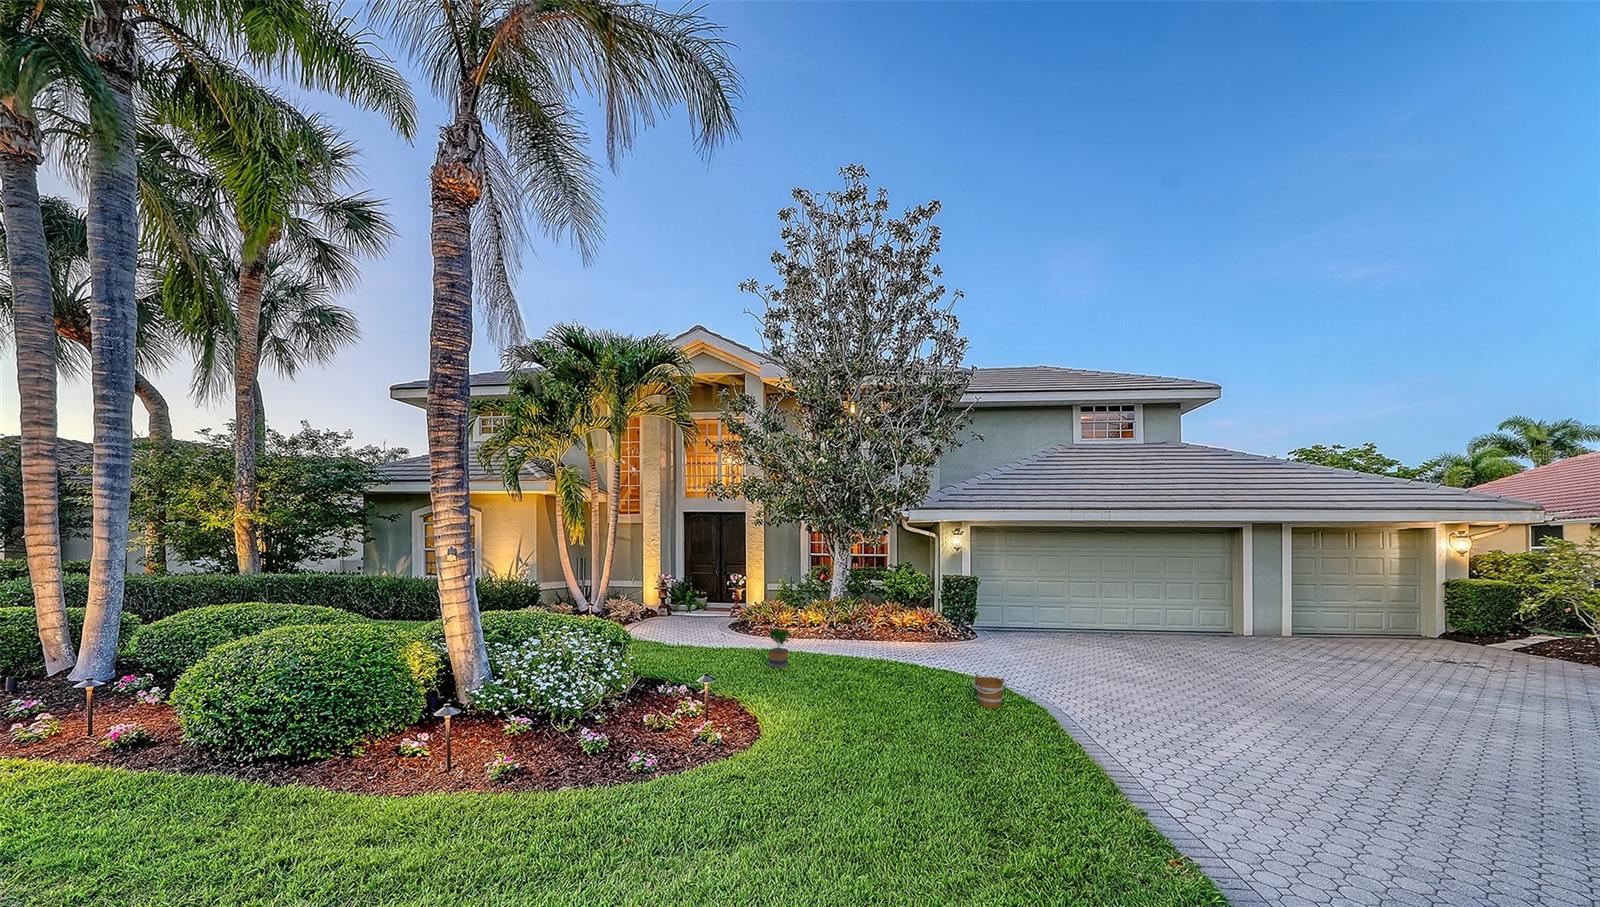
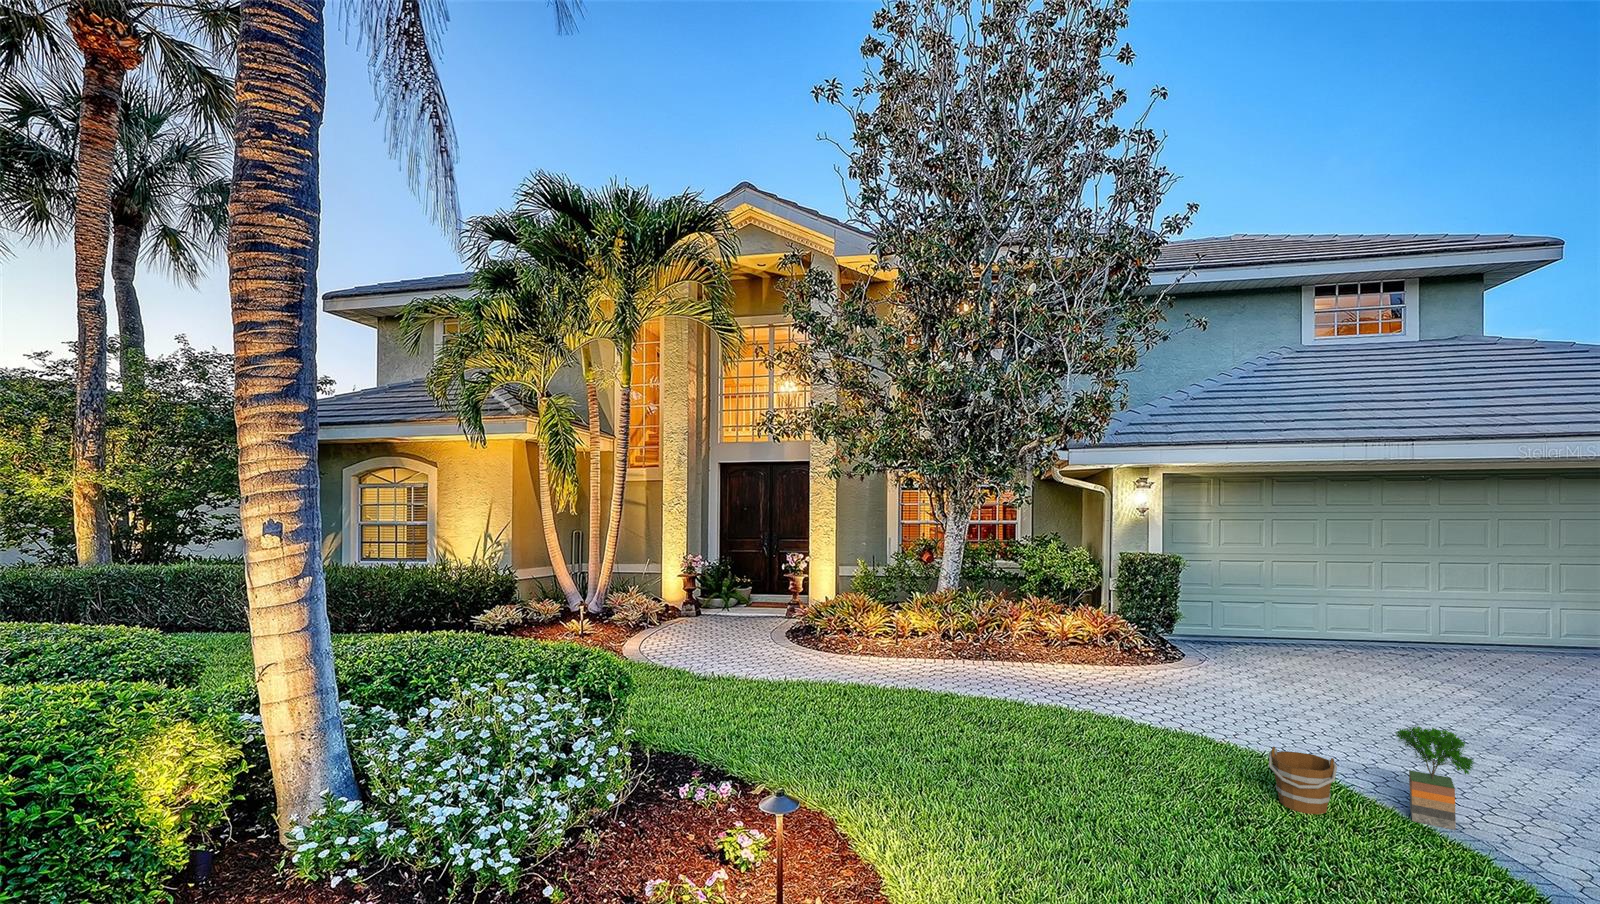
potted tree: present [769,628,792,668] -> present [1395,725,1474,830]

